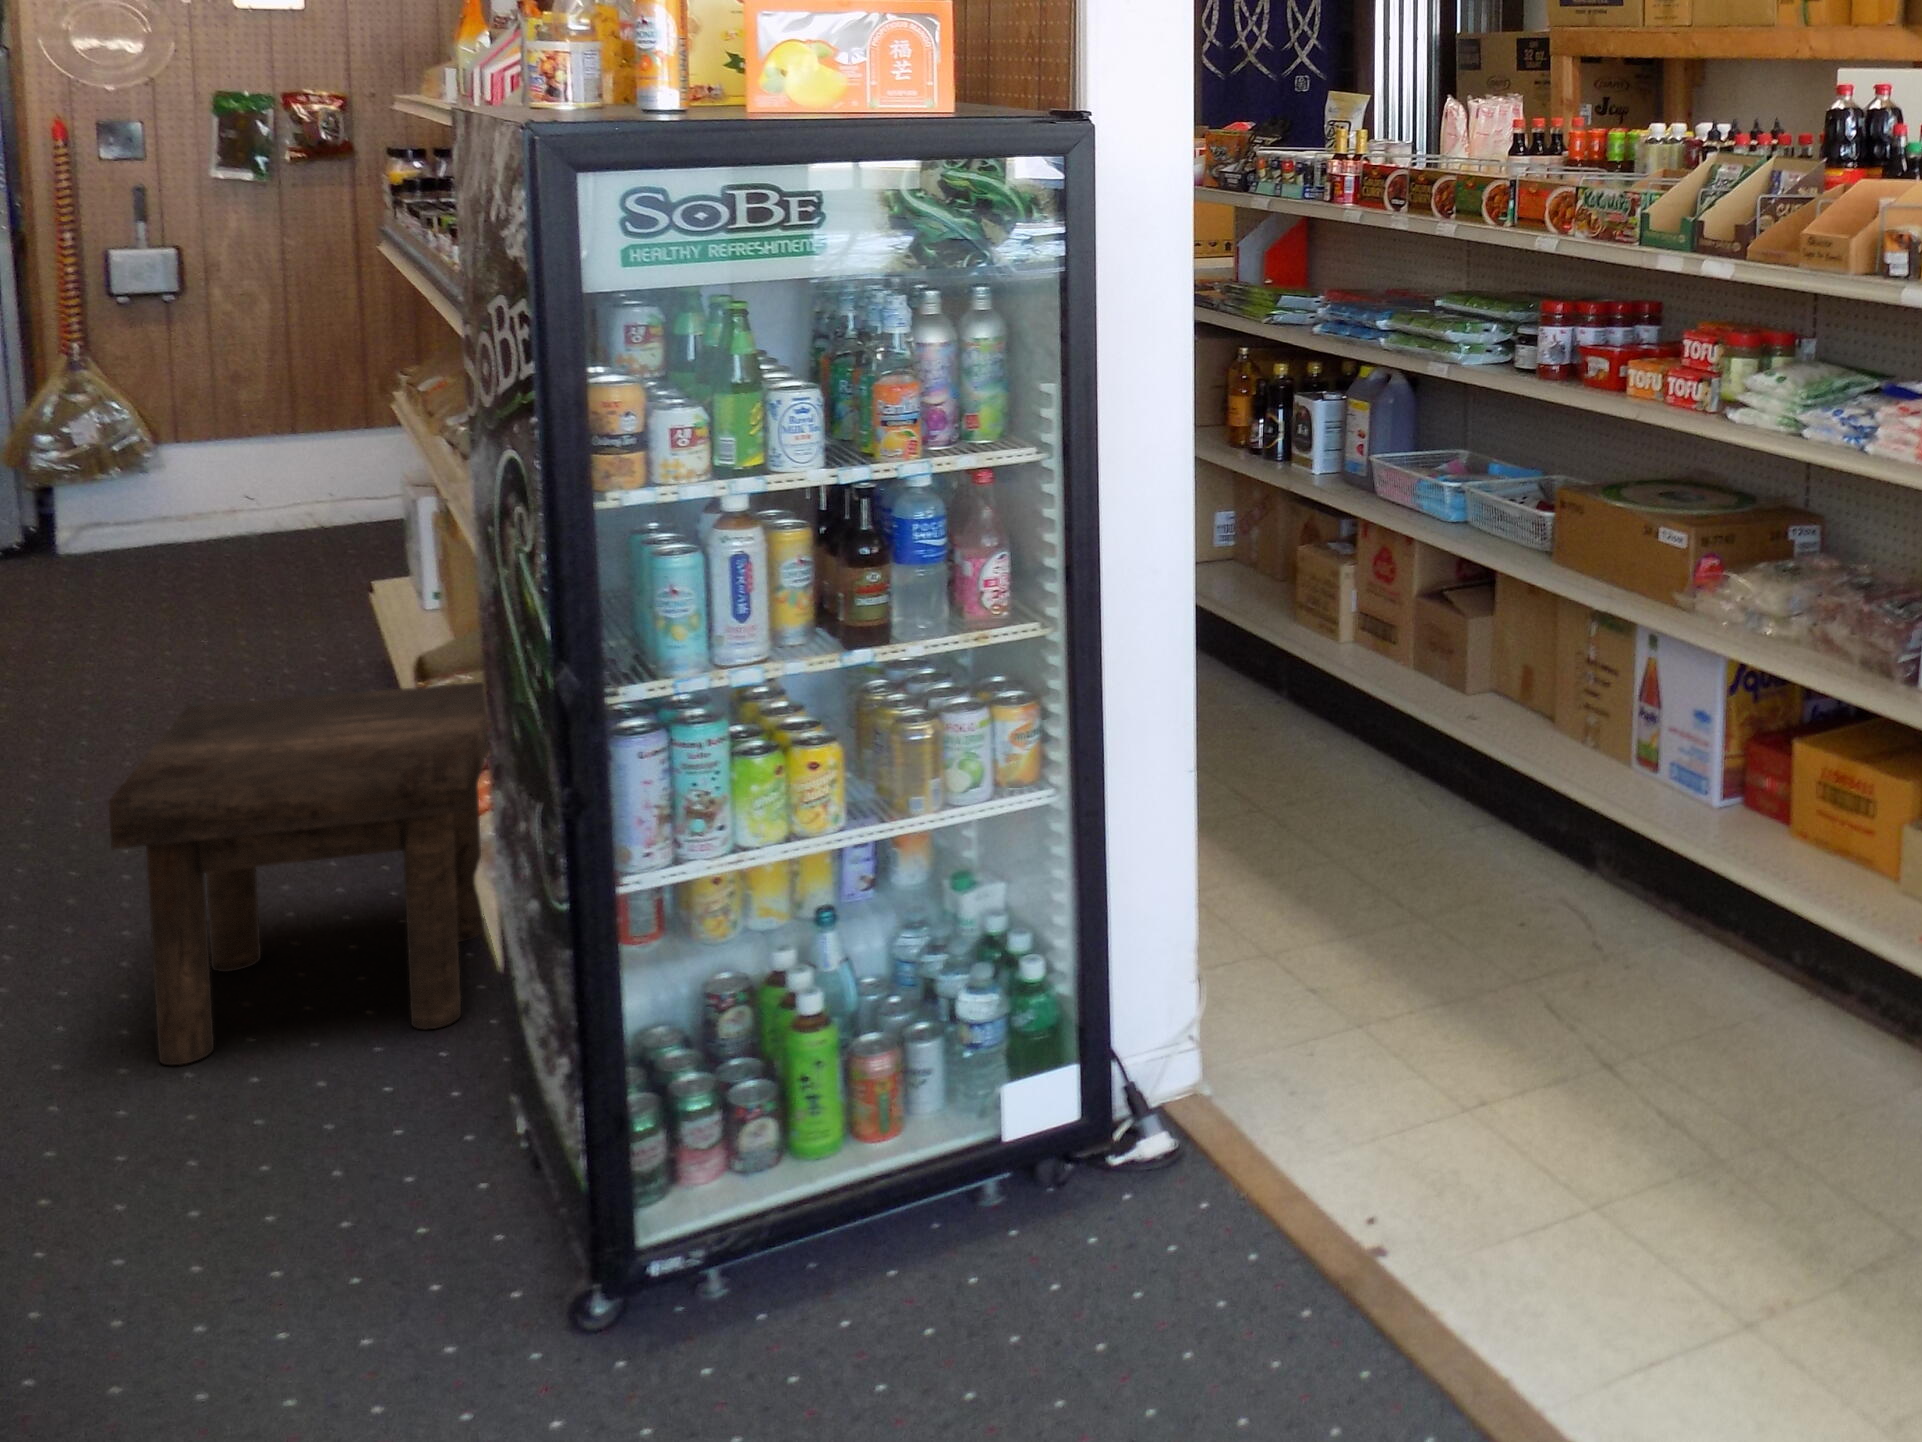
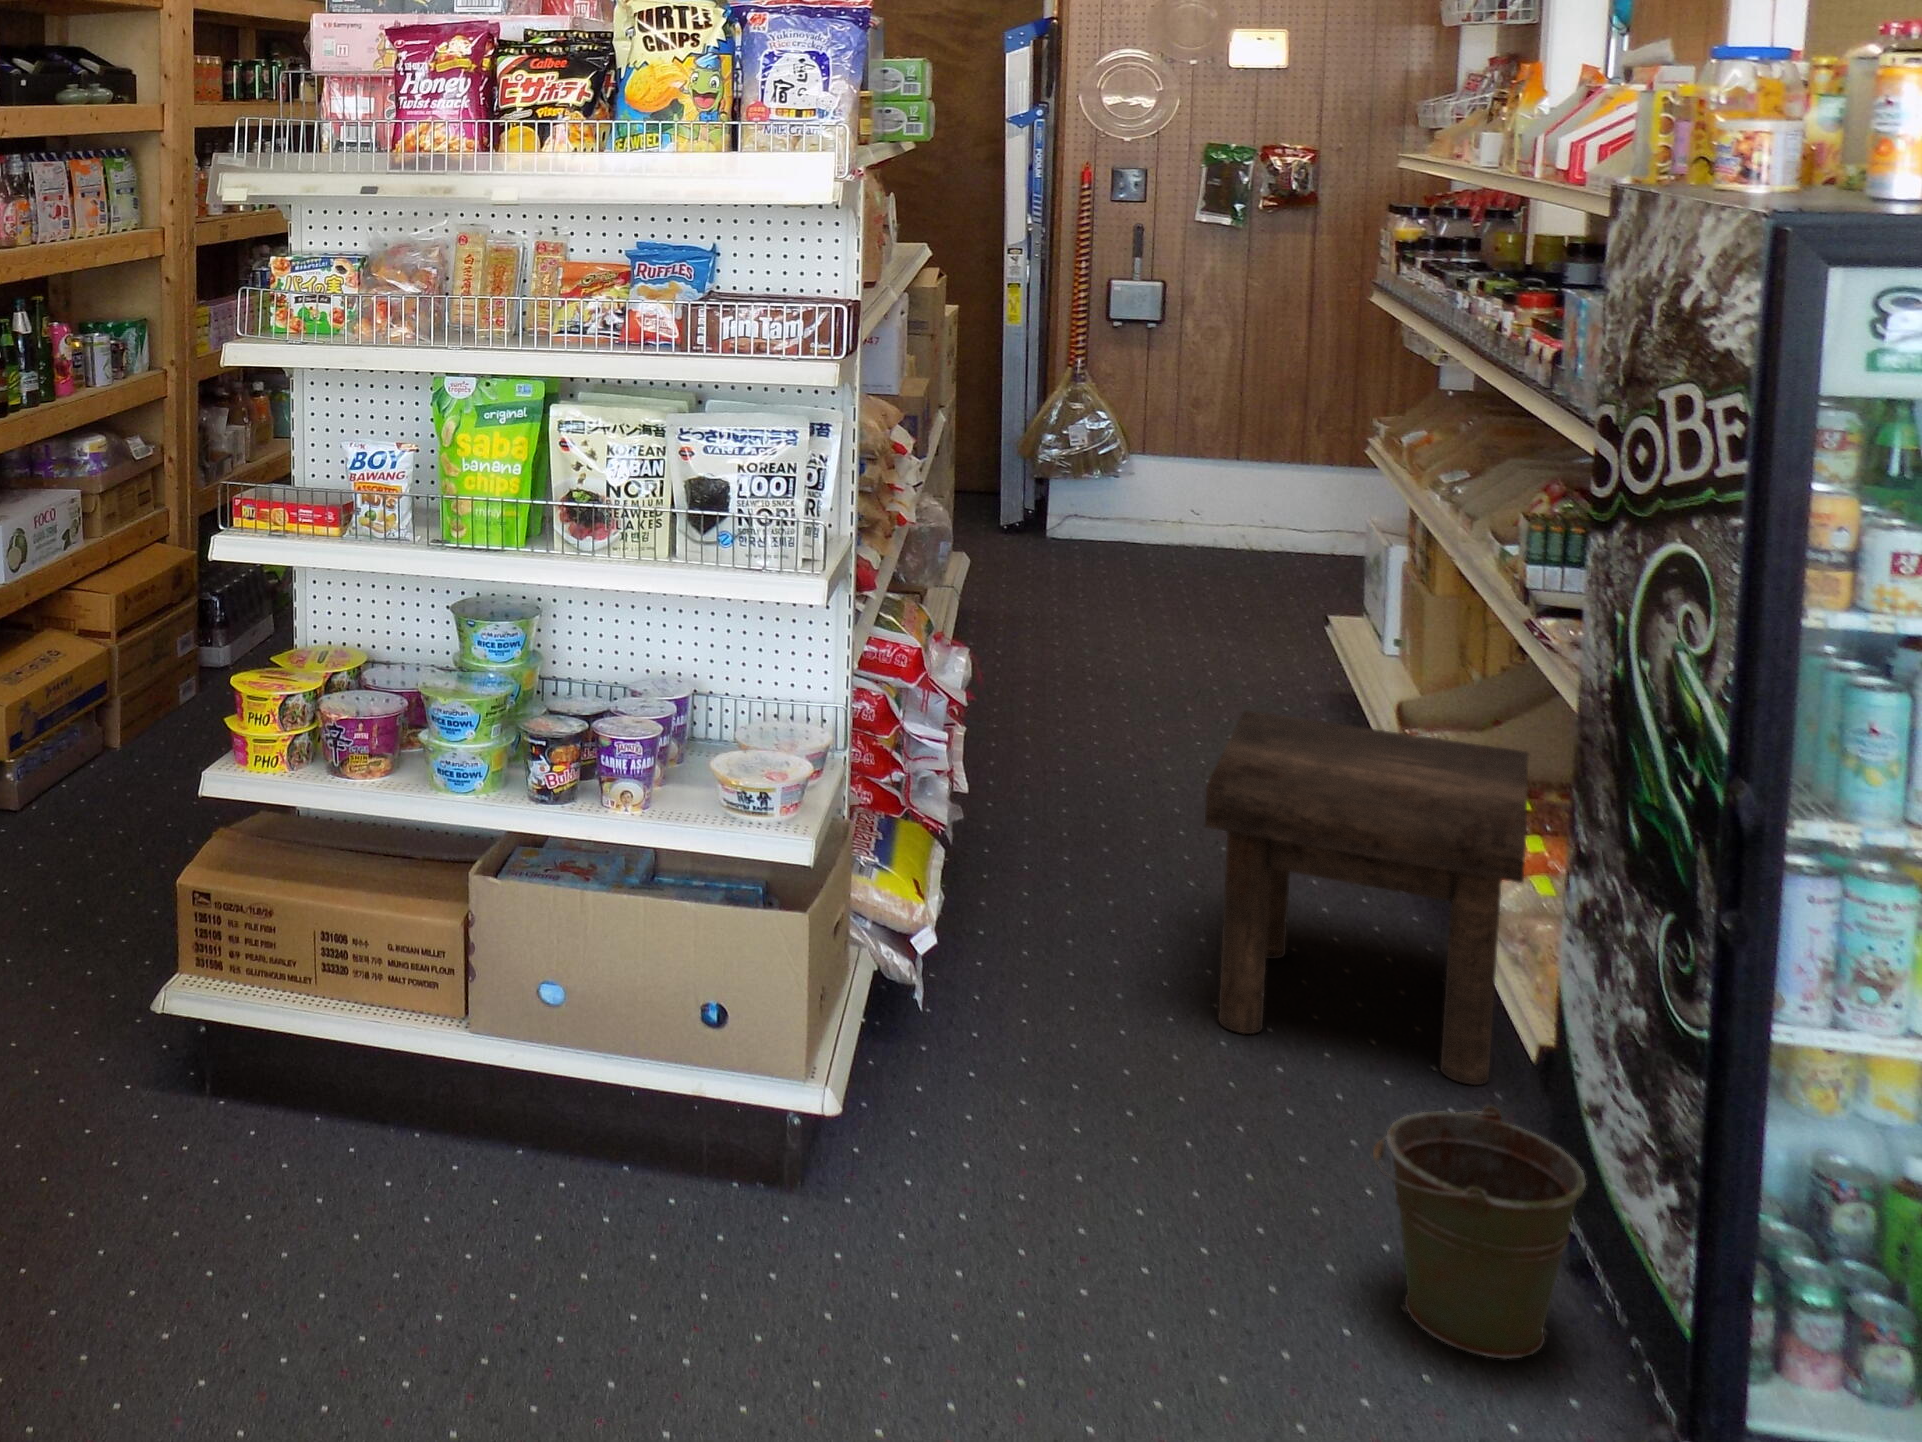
bucket: none [266,1045,485,1306] -> present [1373,1105,1586,1359]

